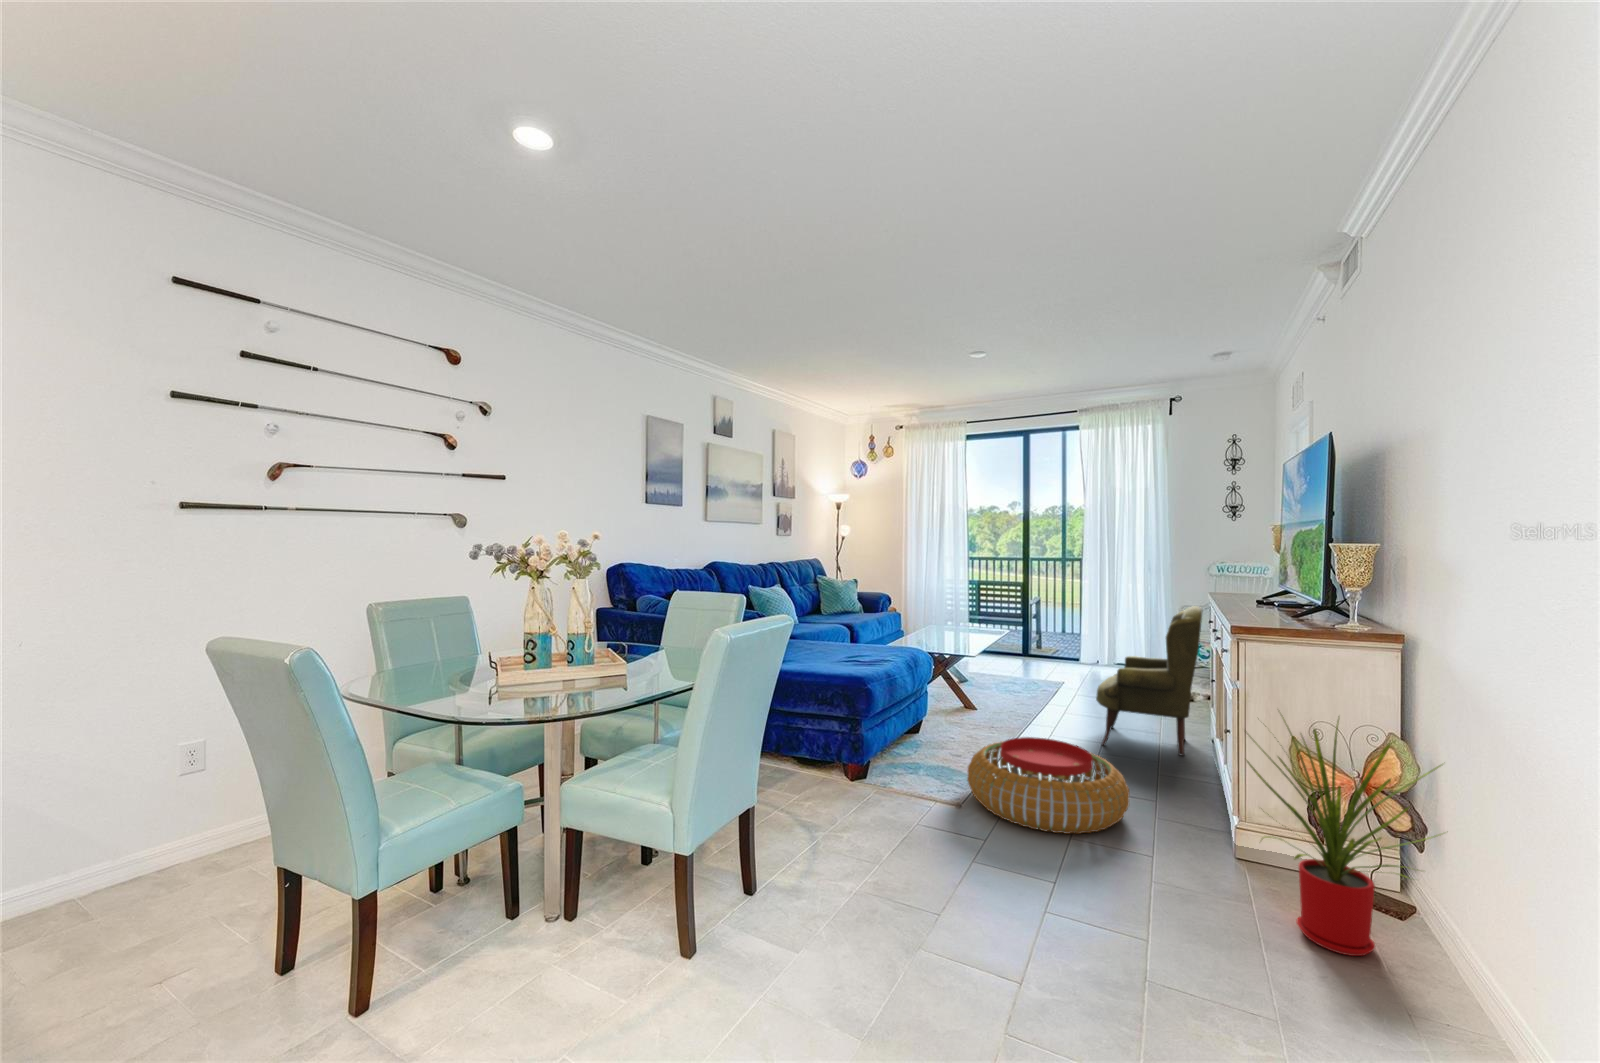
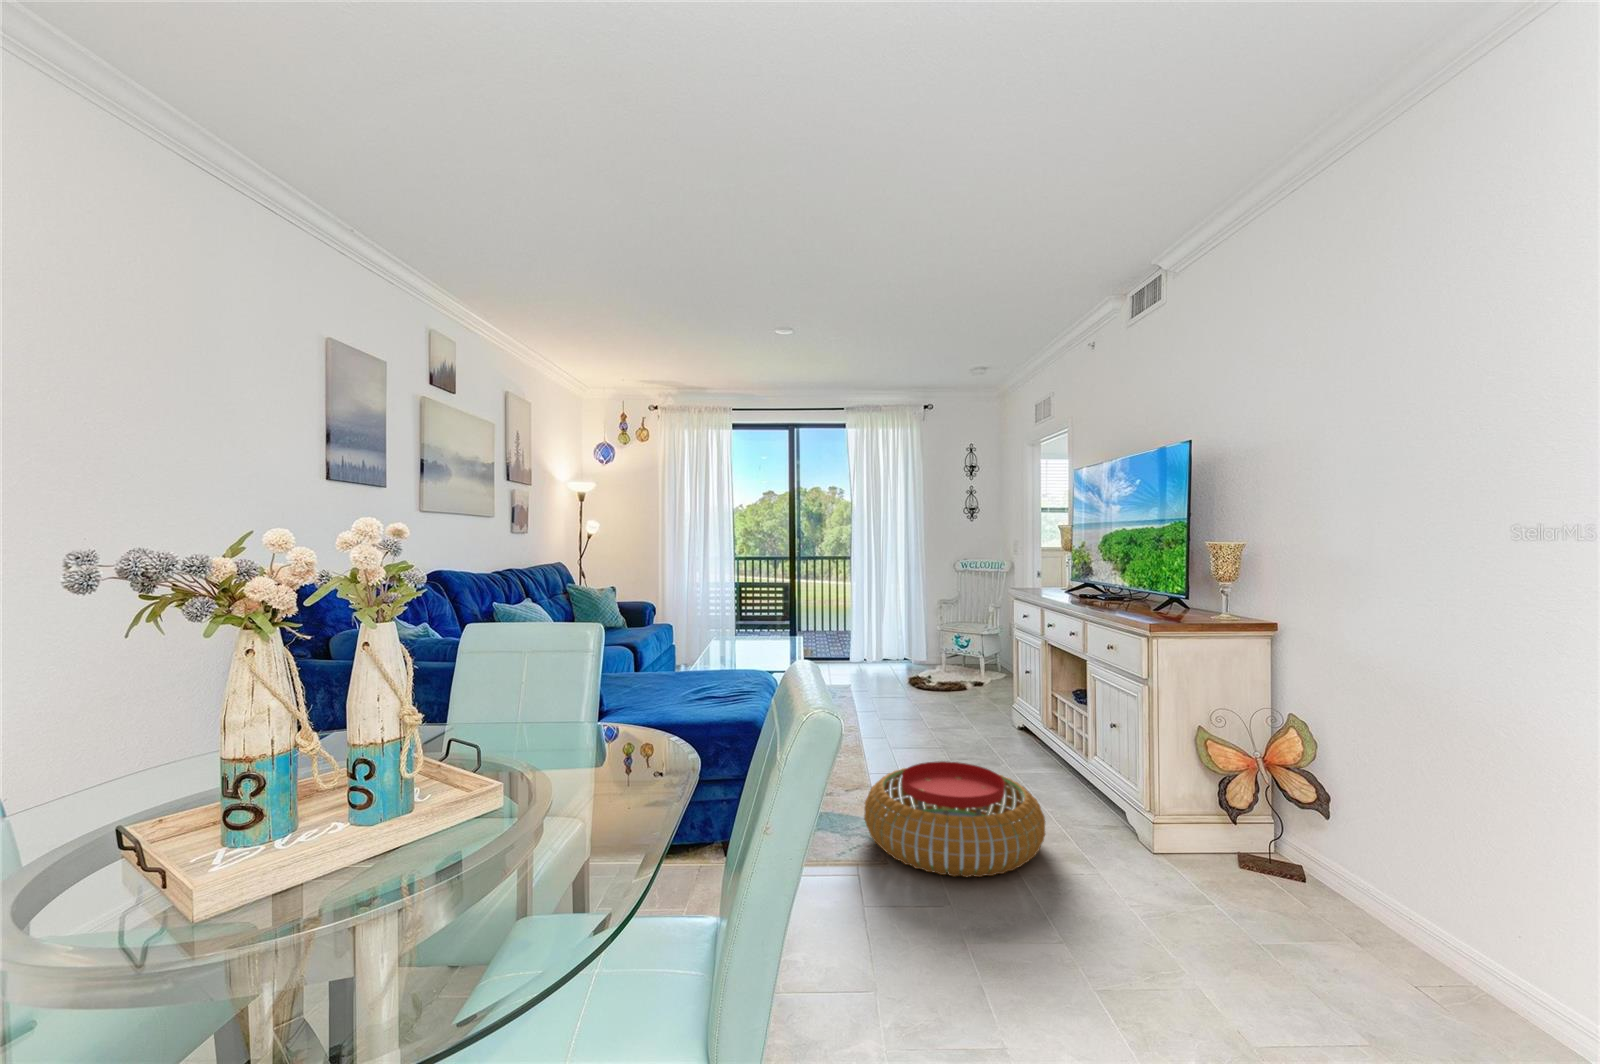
armchair: present [1096,606,1202,755] -> none [927,597,1035,753]
house plant: present [1247,717,1442,956] -> none [1198,701,1397,948]

